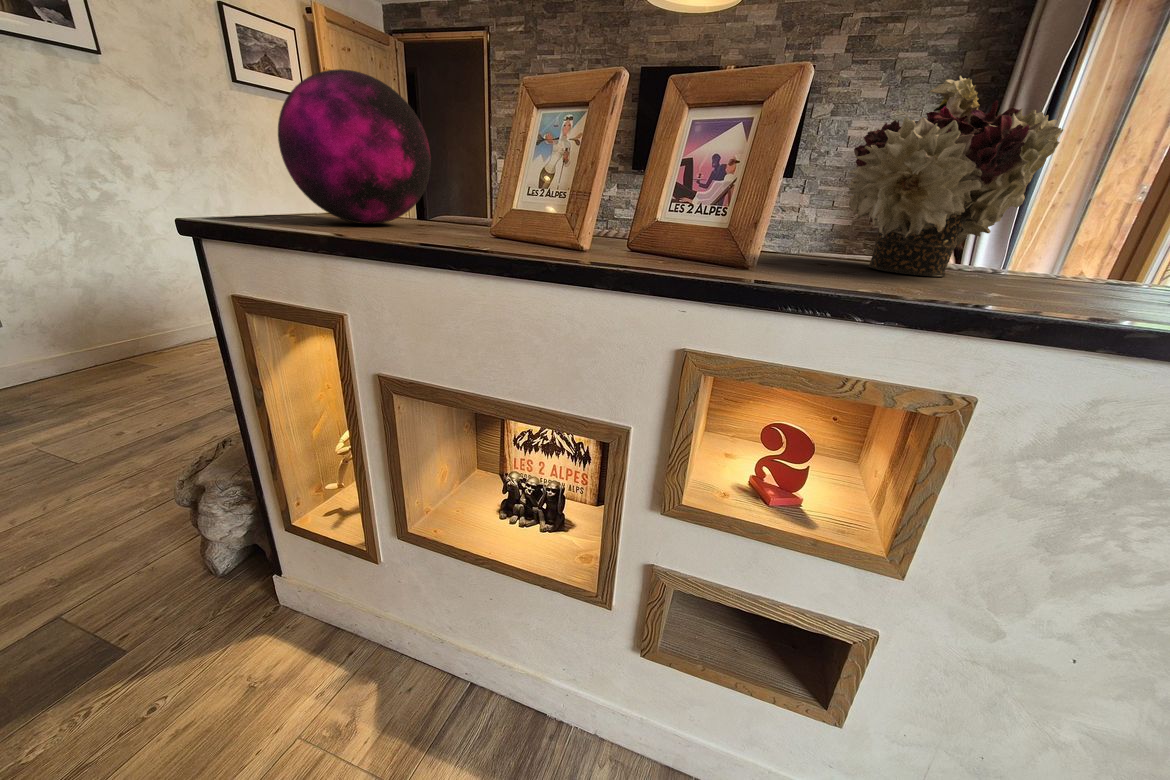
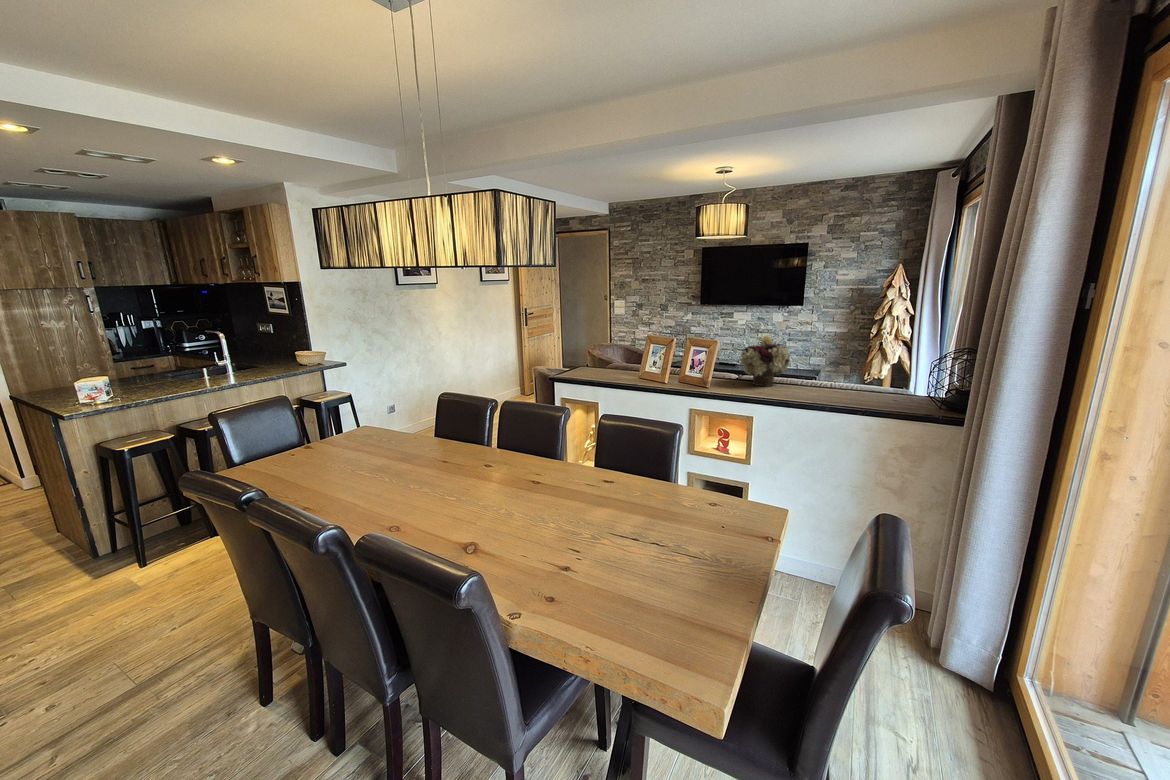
decorative orb: present [278,69,431,224] -> none [574,330,616,373]

